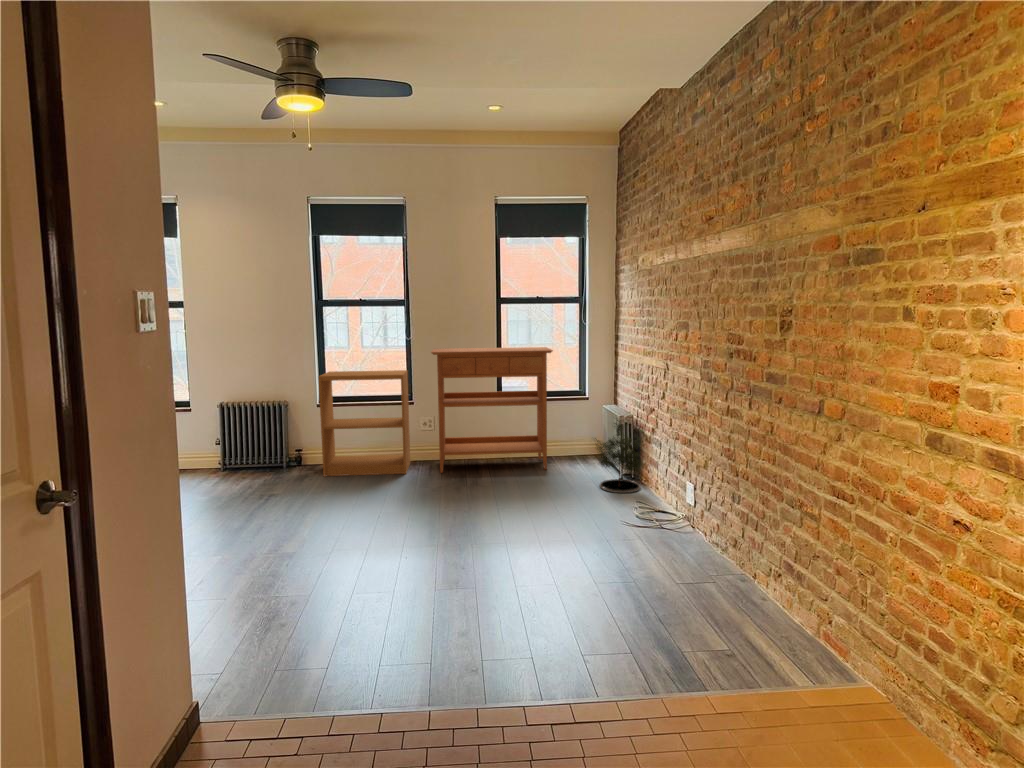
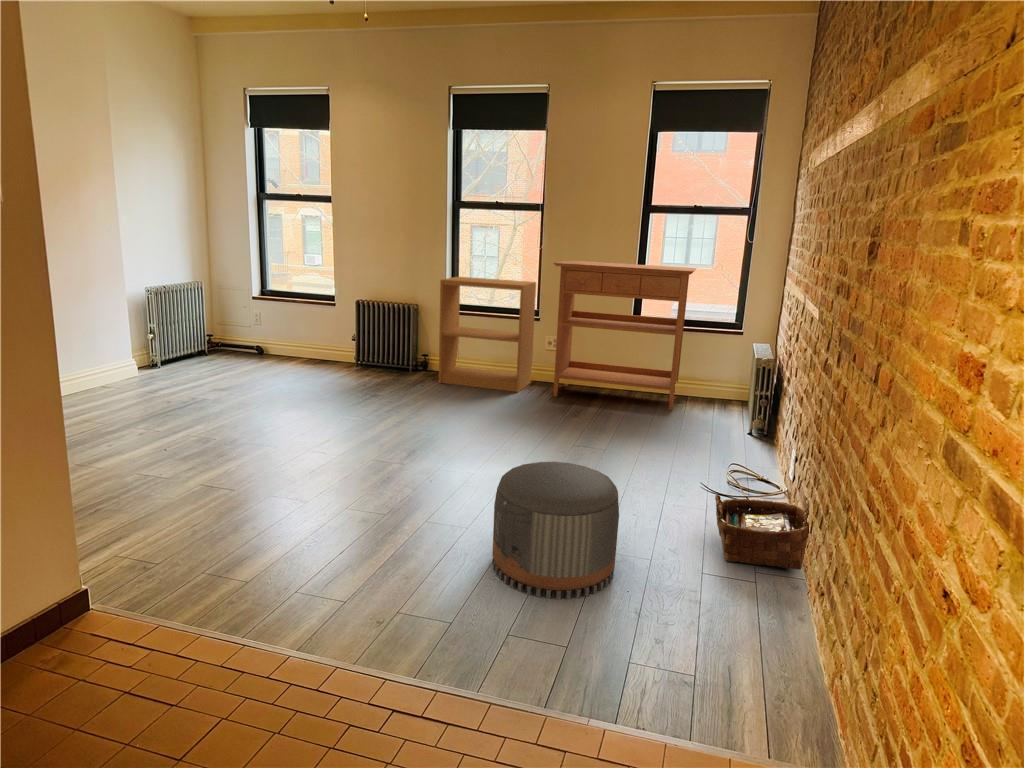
potted tree: present [595,418,640,493] -> none [716,354,778,449]
woven basket: none [666,529,748,594] -> present [715,495,809,570]
pouf: none [511,535,626,669] -> present [492,462,619,599]

